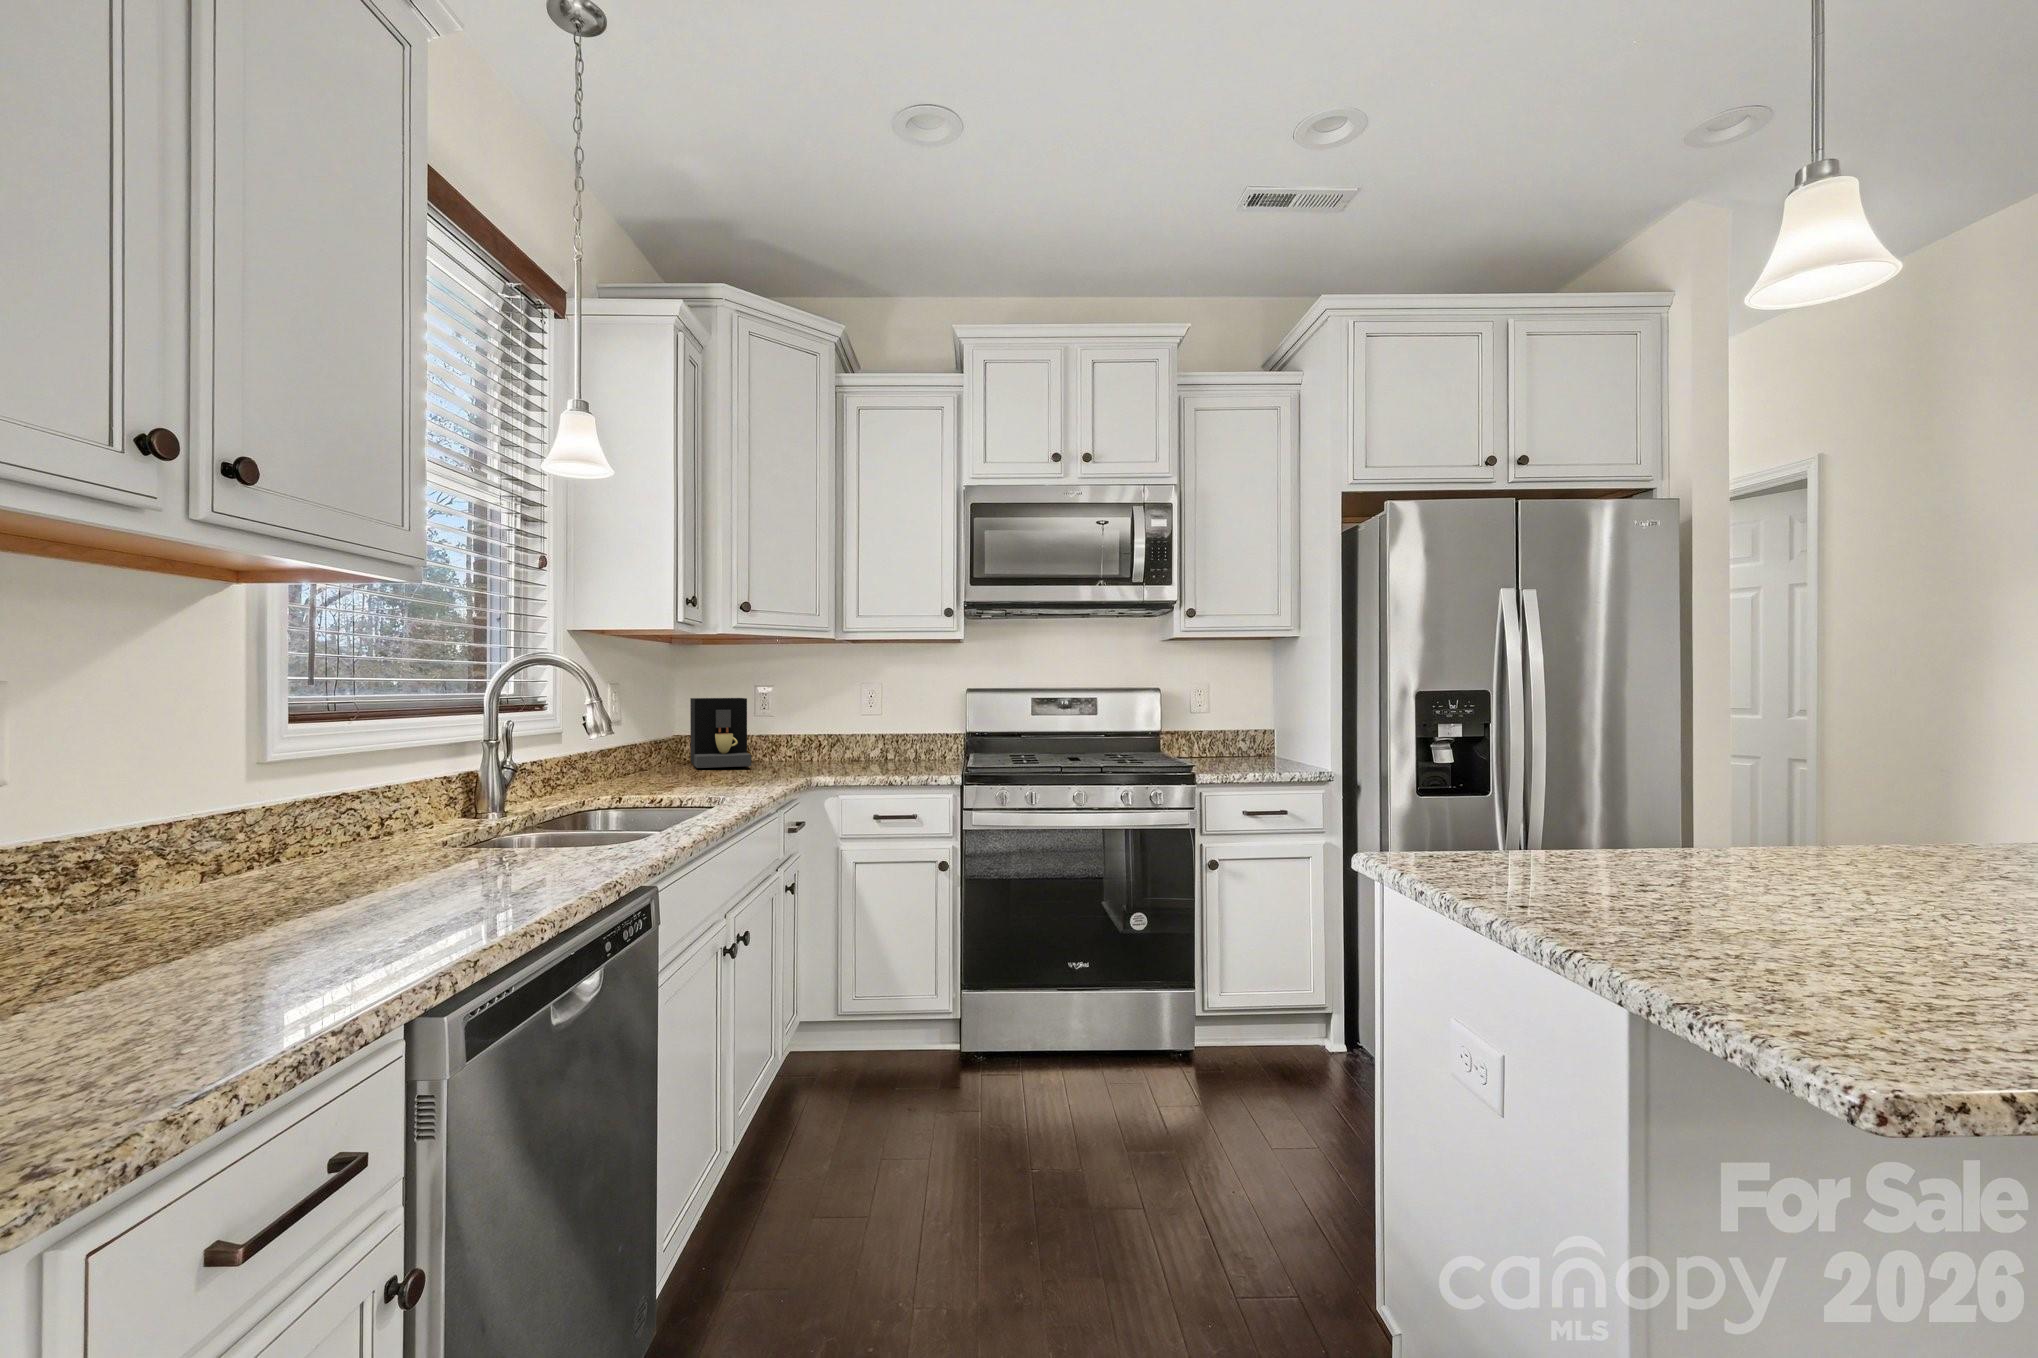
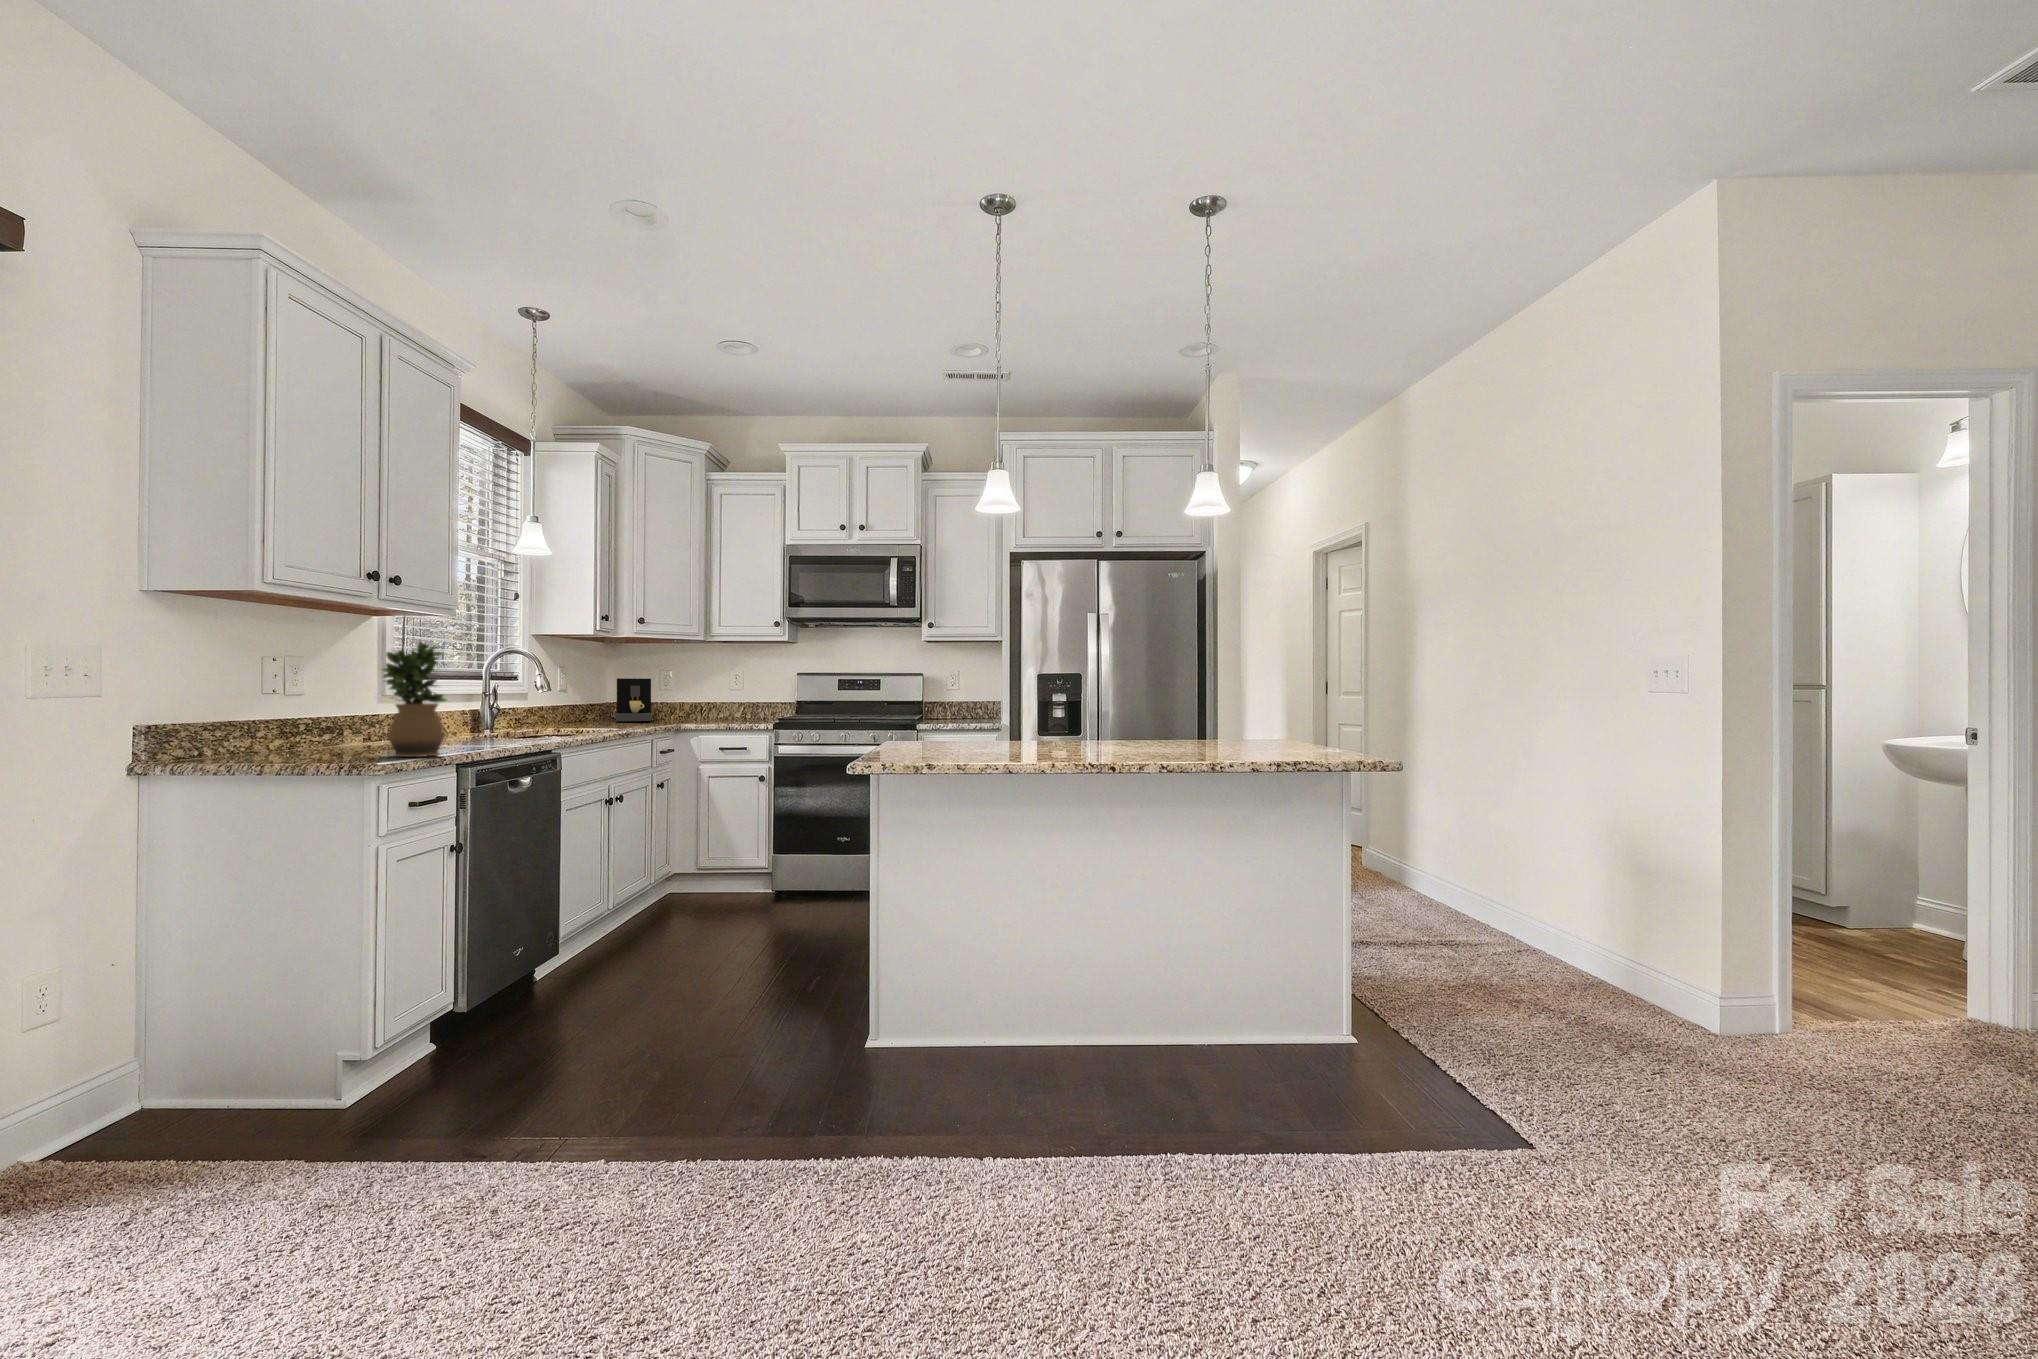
potted plant: none [161,633,388,1001] -> present [382,641,446,757]

